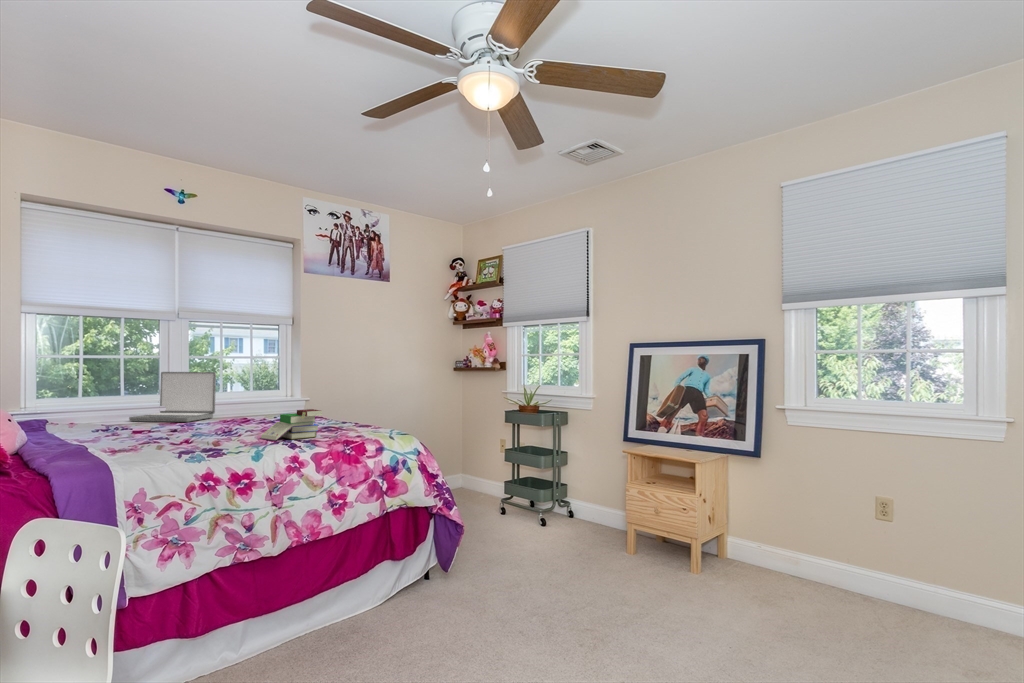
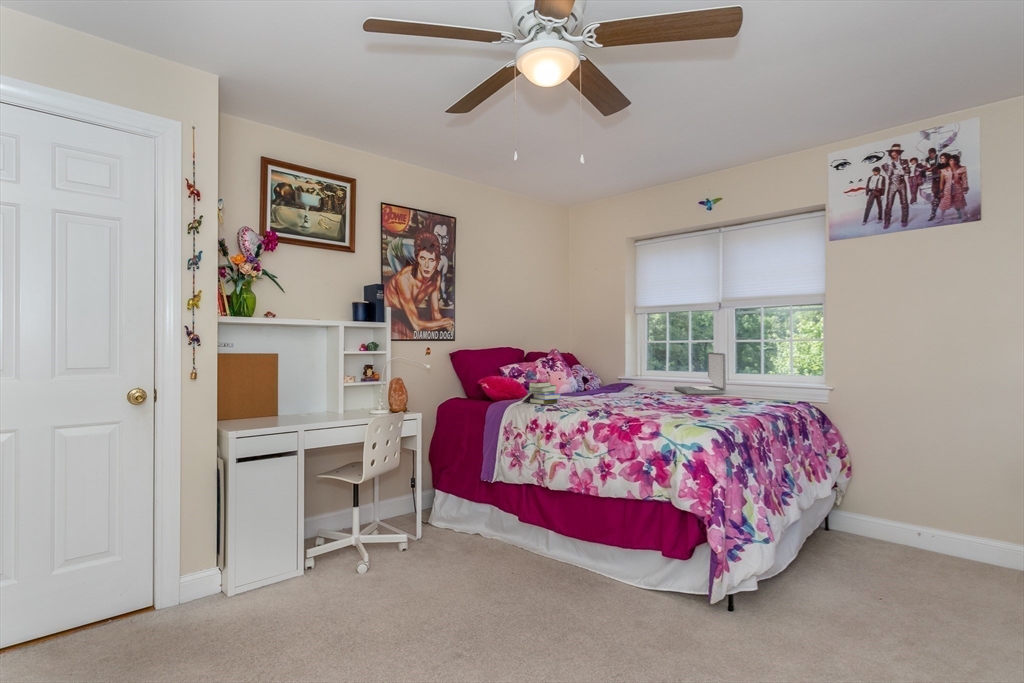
book: present [261,409,322,441] -> present [523,382,561,404]

